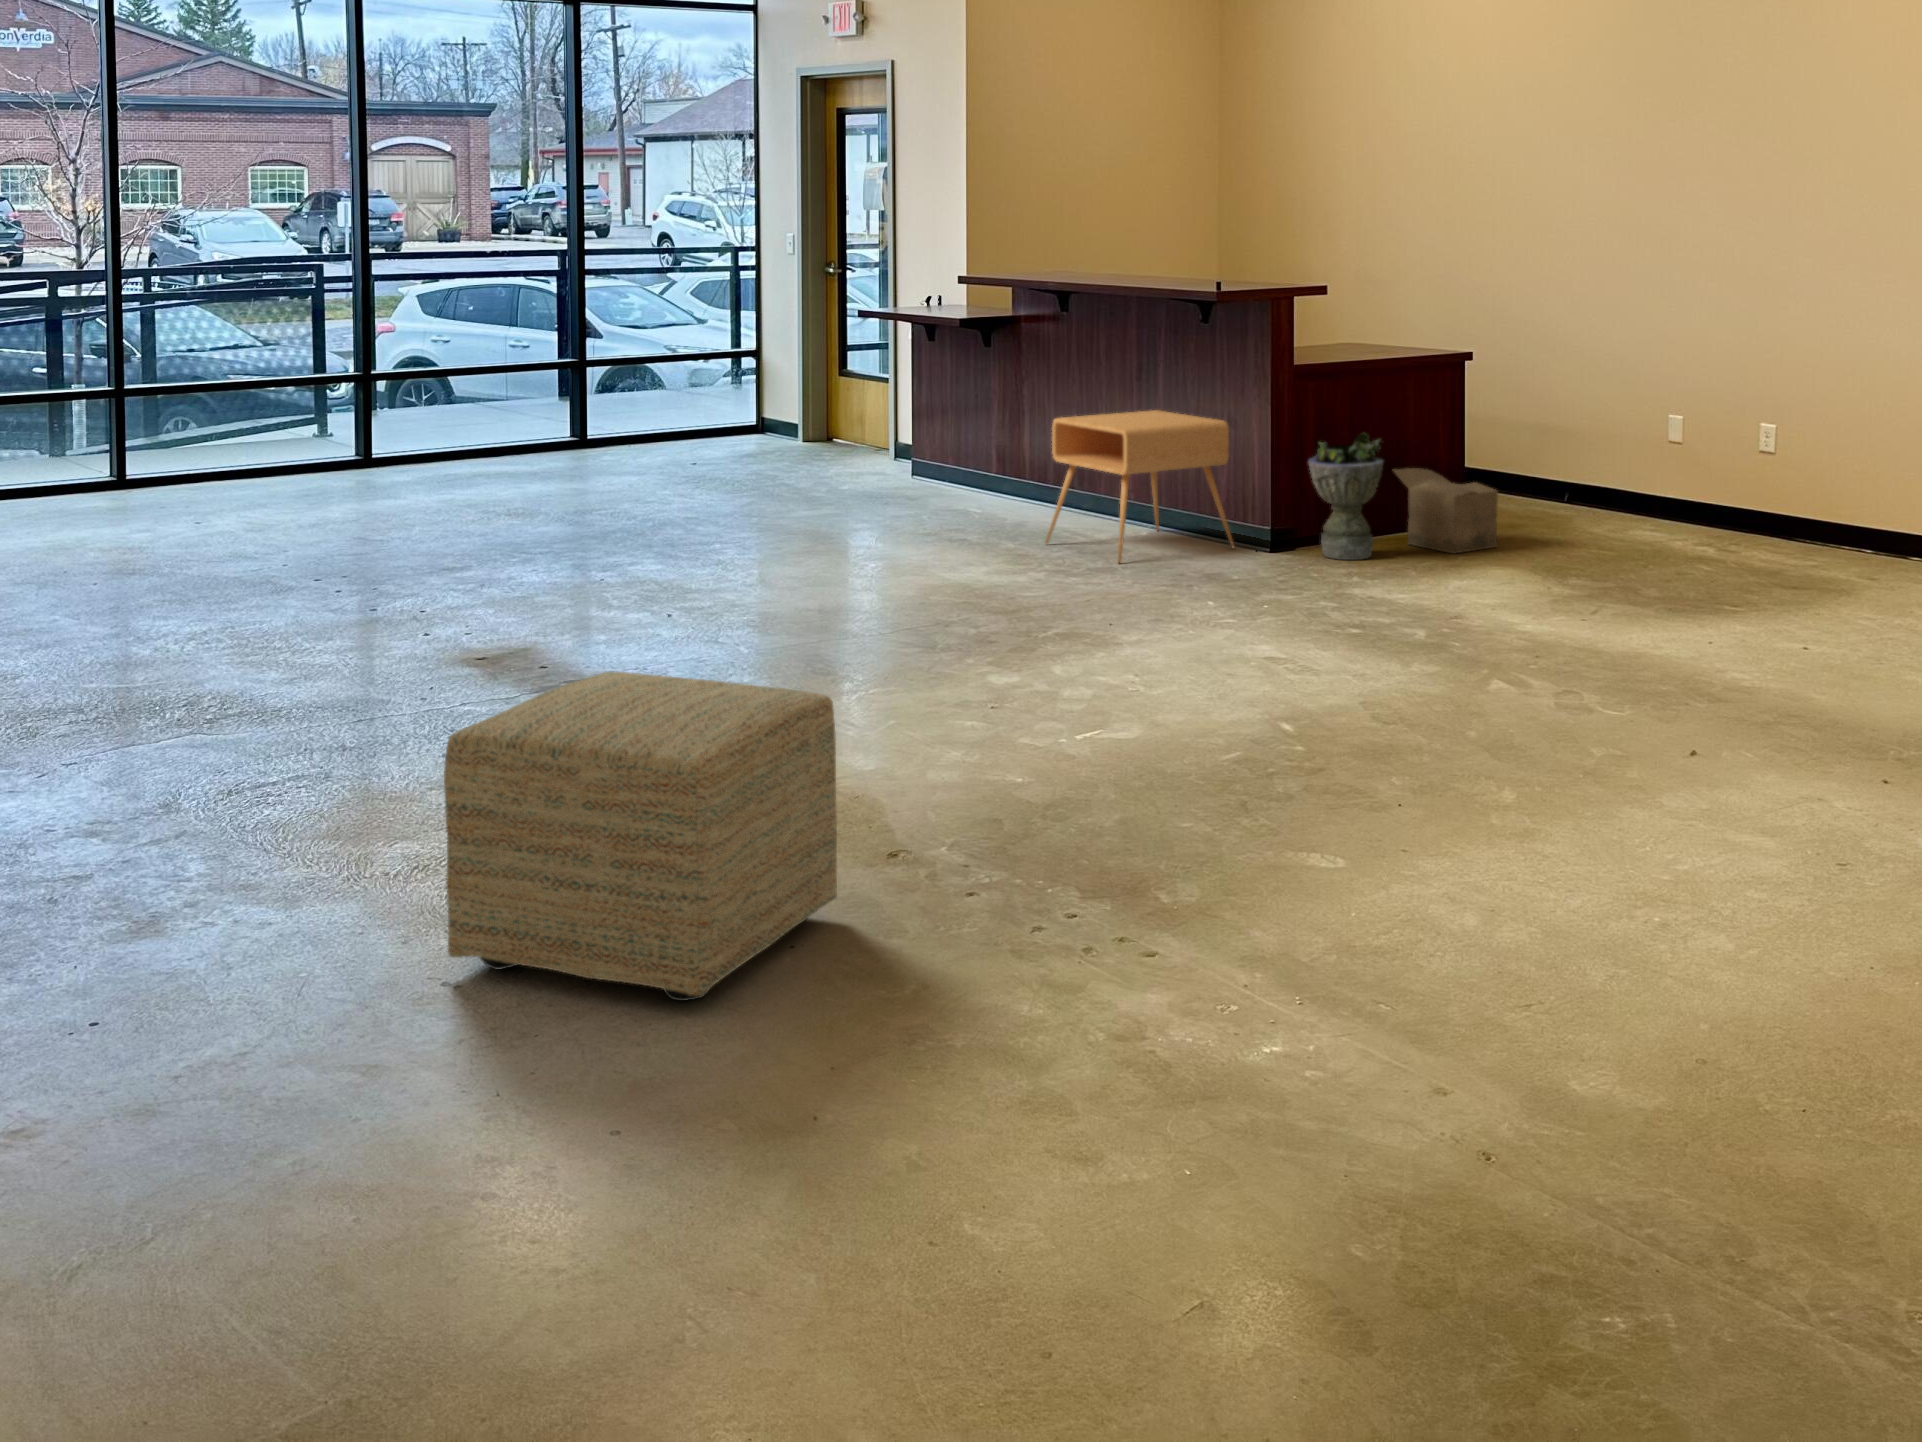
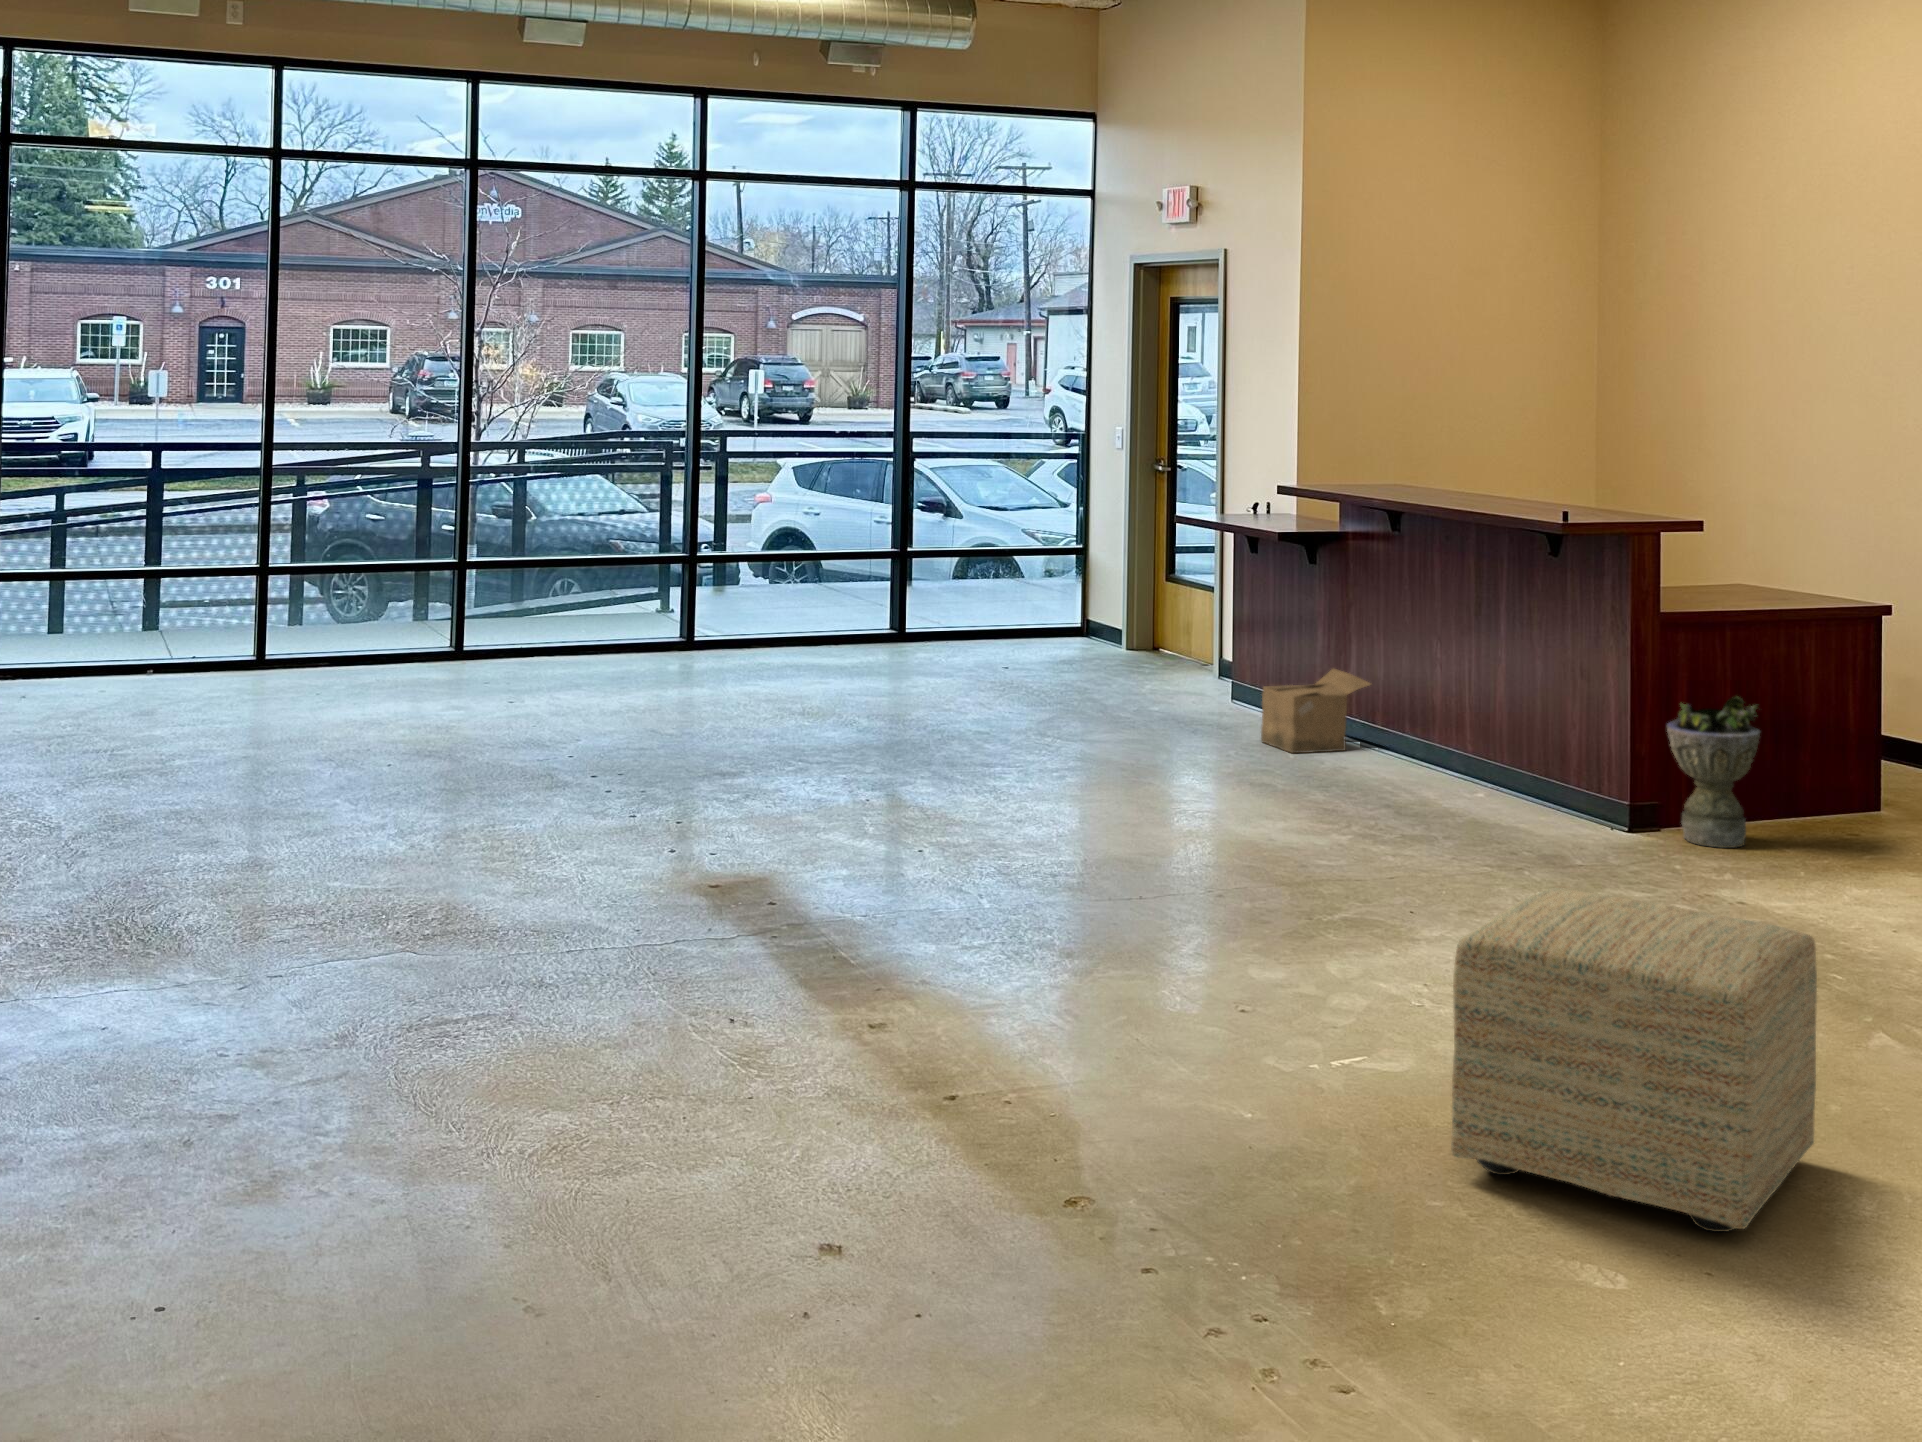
side table: present [1045,410,1235,564] -> none [1354,652,1578,829]
cardboard box: present [1392,468,1498,554] -> present [1261,669,1371,753]
ottoman: present [444,672,837,1001] -> present [1451,888,1817,1232]

